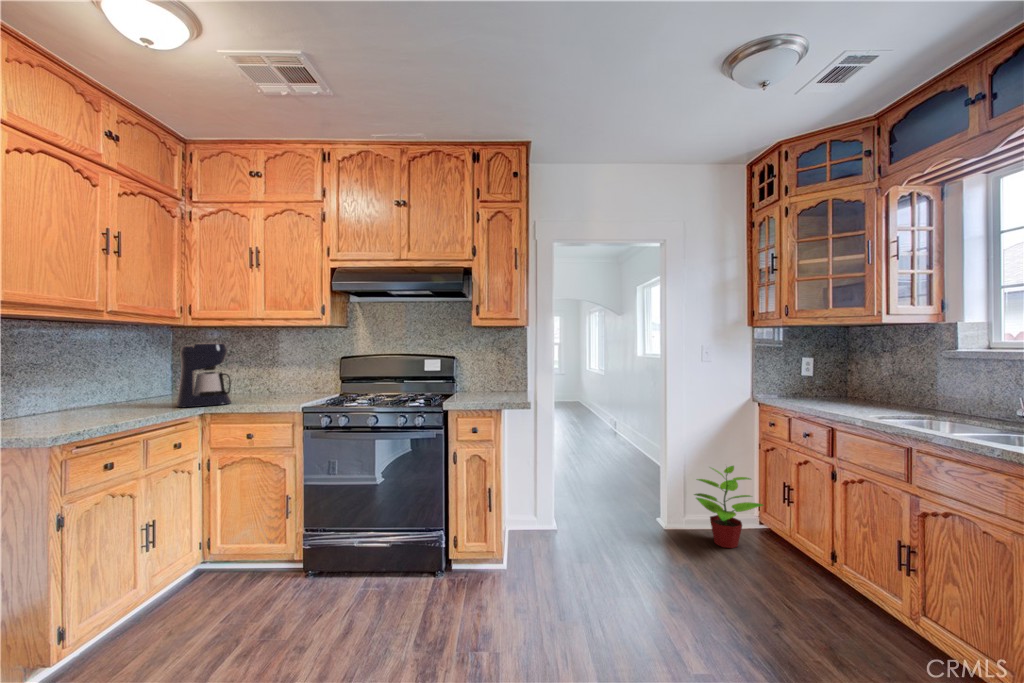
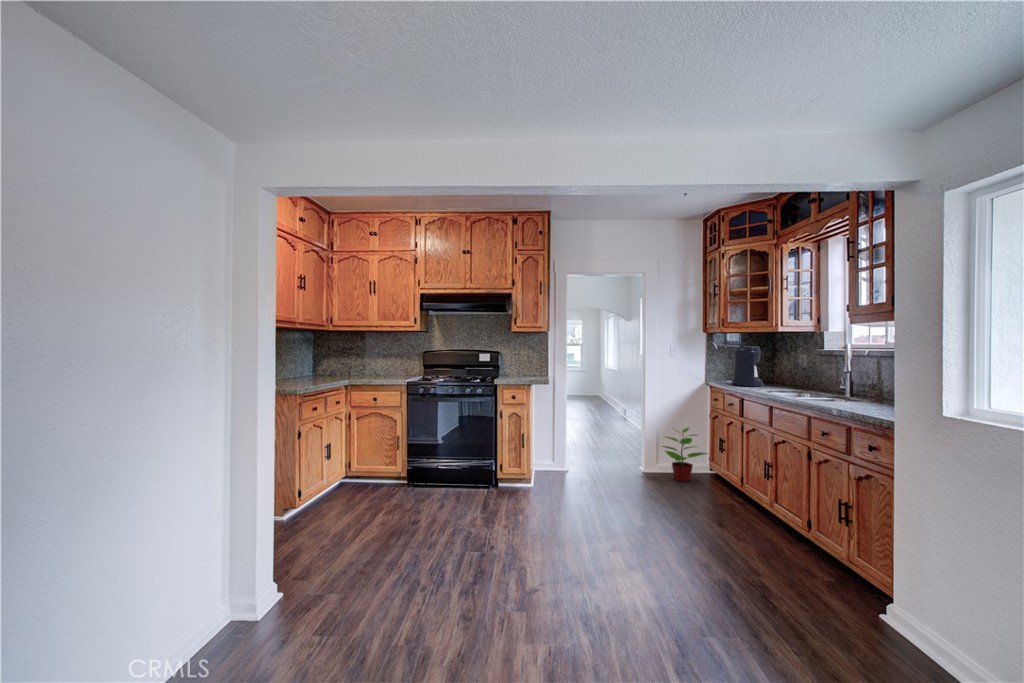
coffee maker: present [177,343,231,407] -> present [731,346,764,386]

